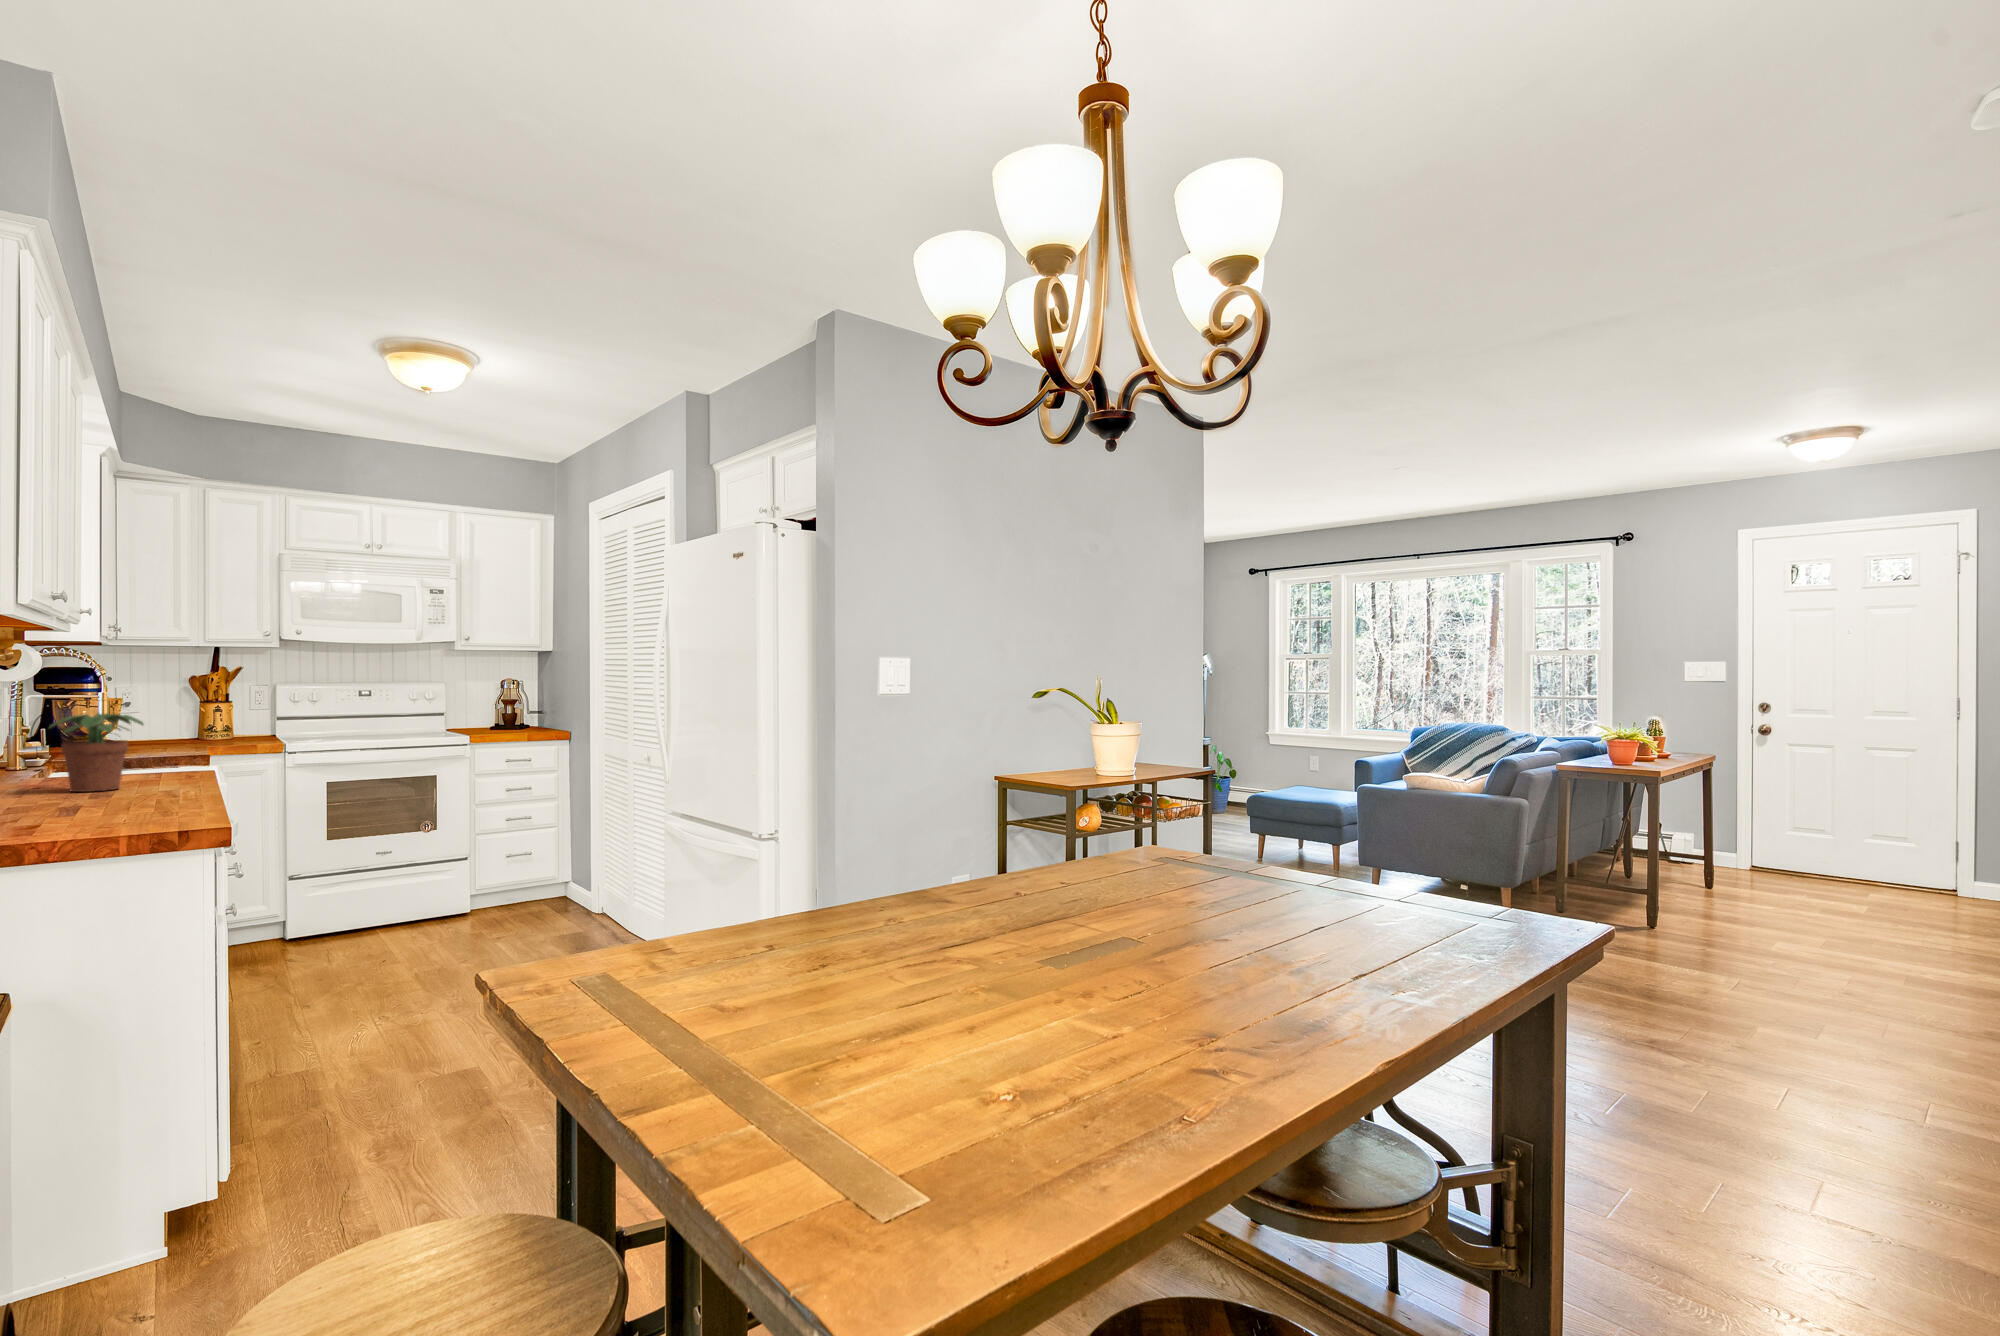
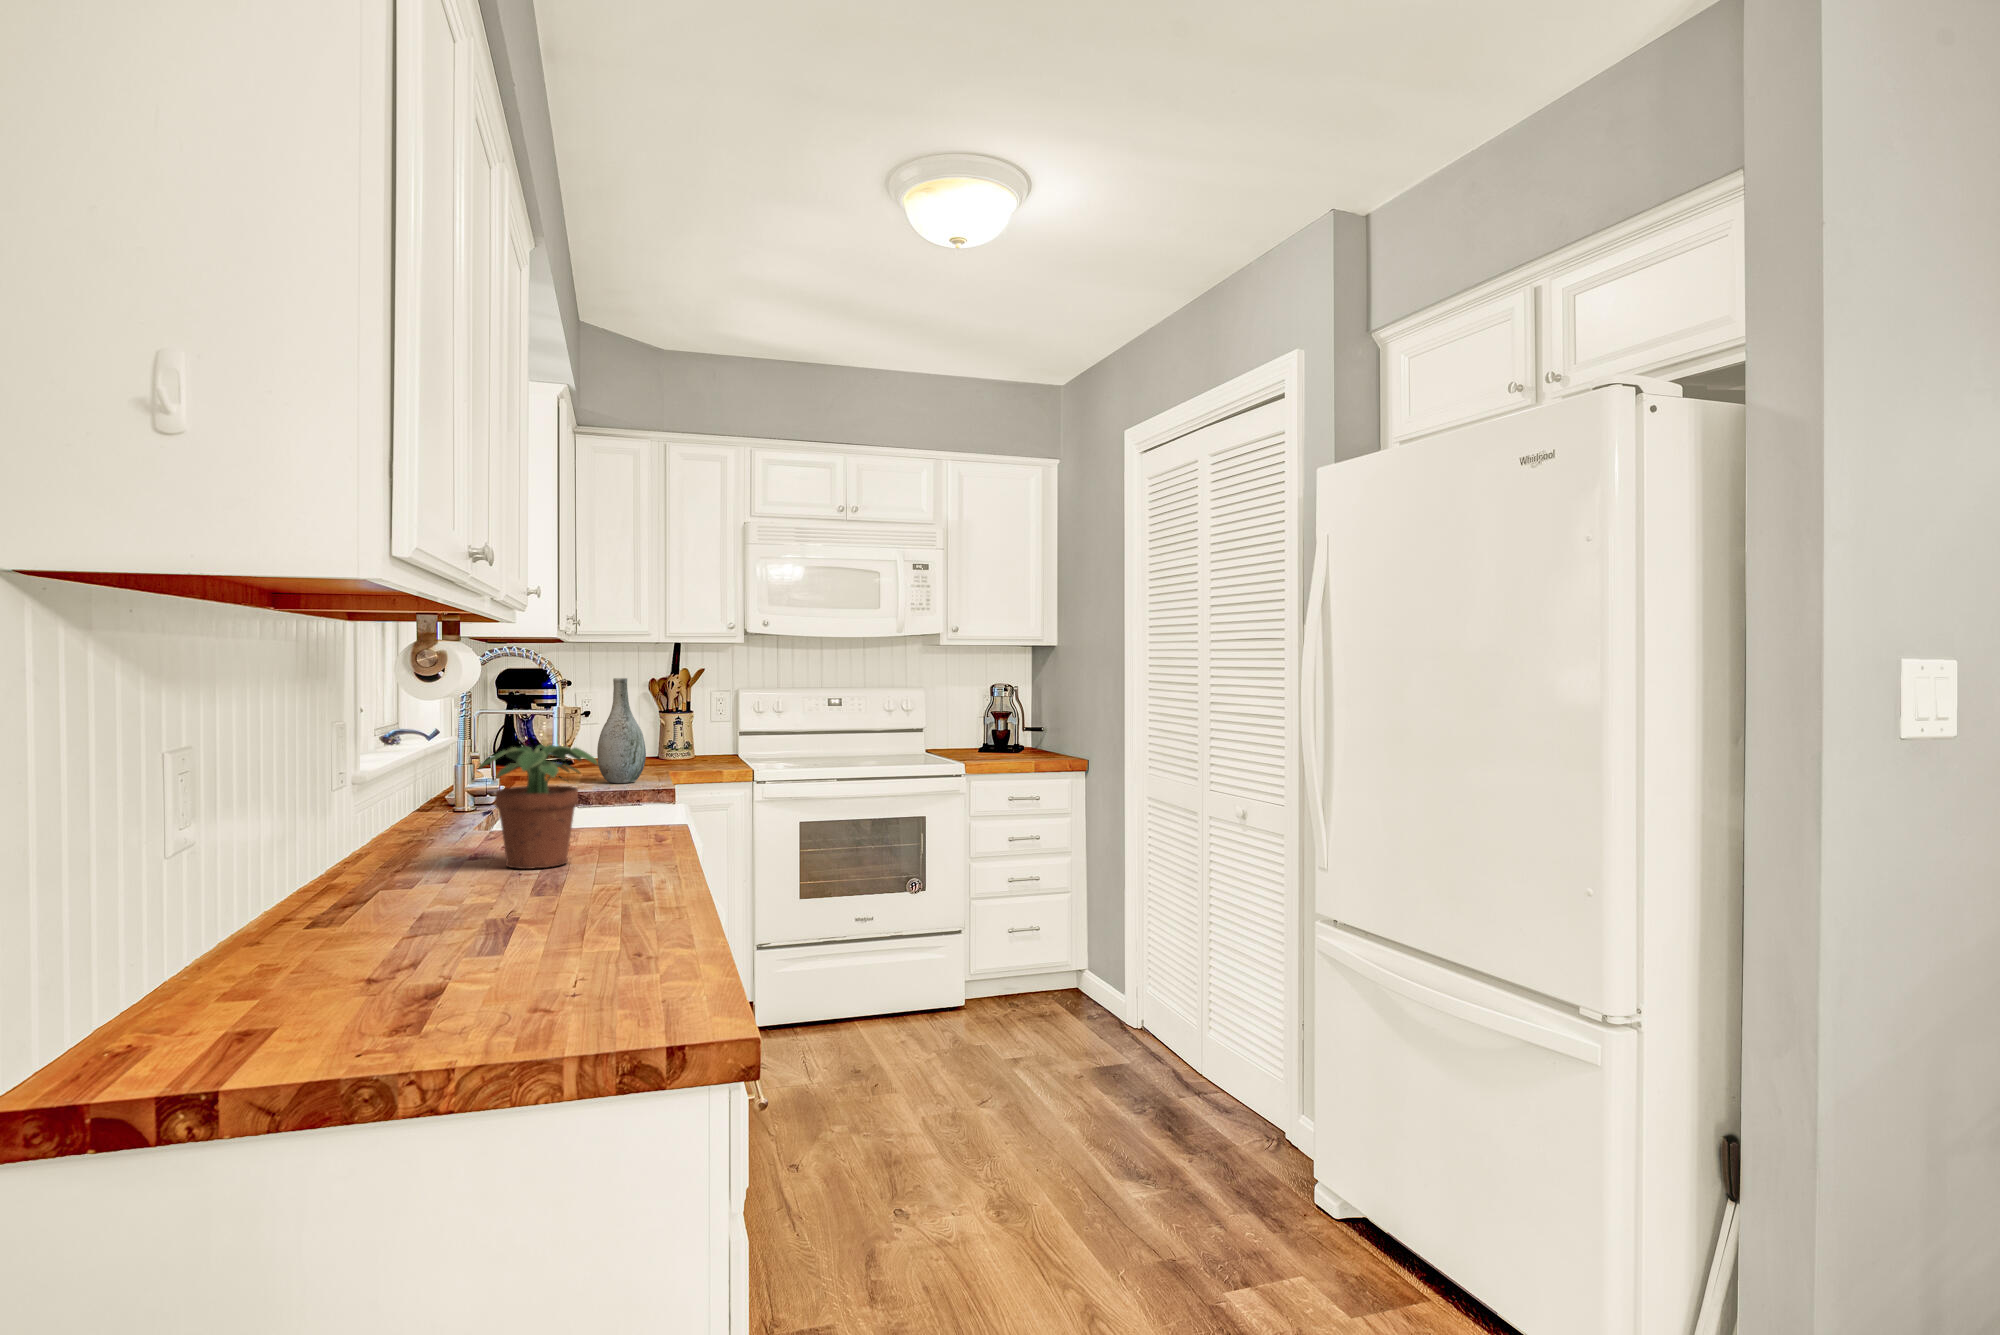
vase: none [140,674,186,754] -> present [597,678,646,783]

